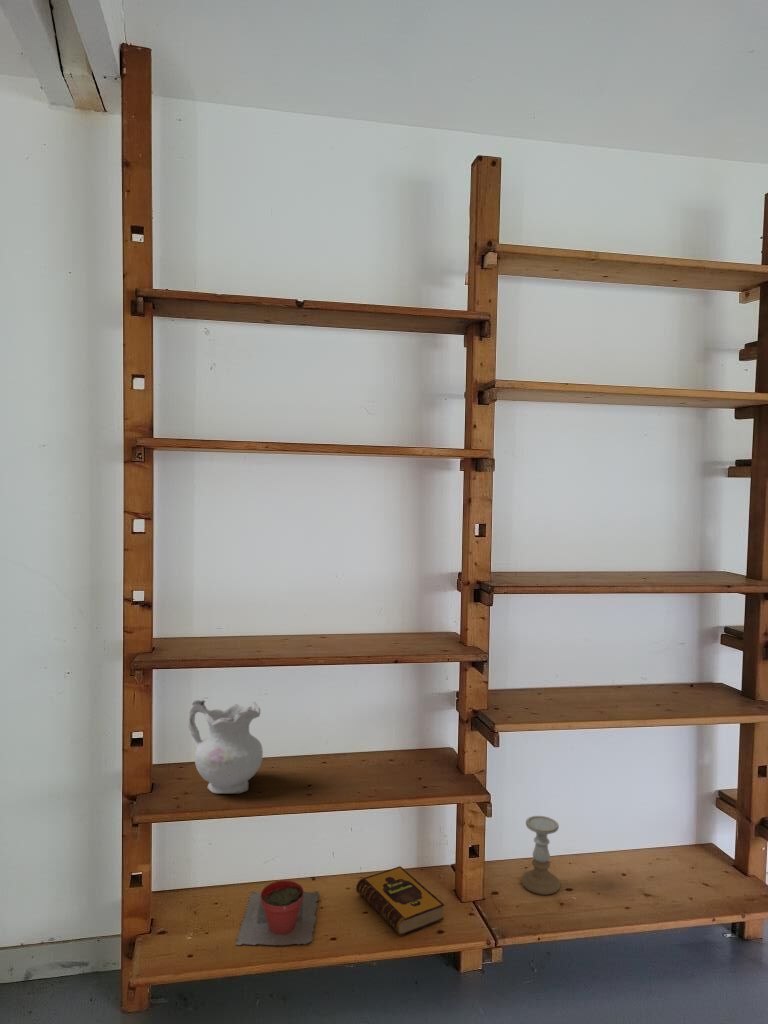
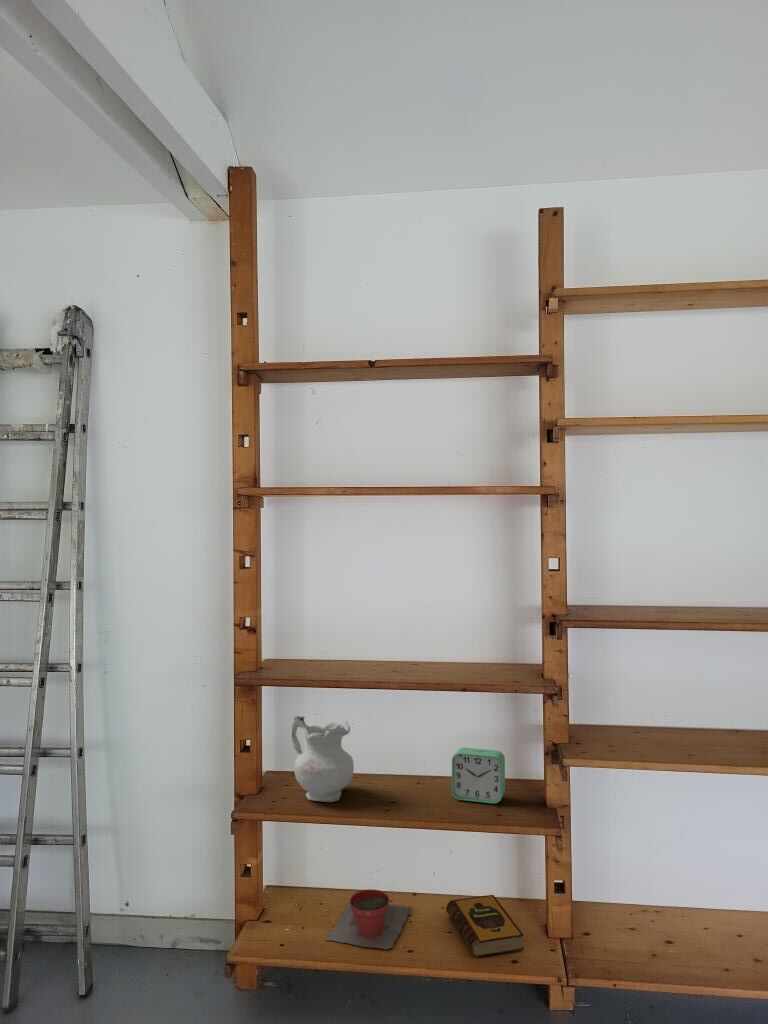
alarm clock: none [369,720,422,776] -> present [452,747,505,804]
candle holder: present [521,816,560,895] -> none [618,862,659,944]

